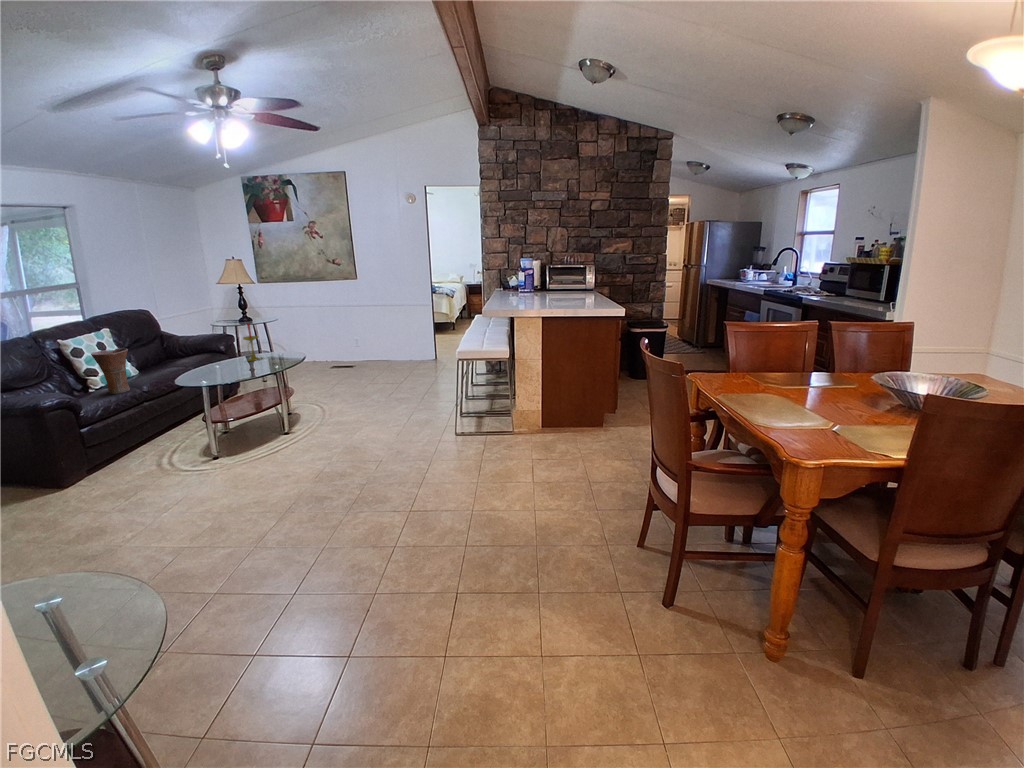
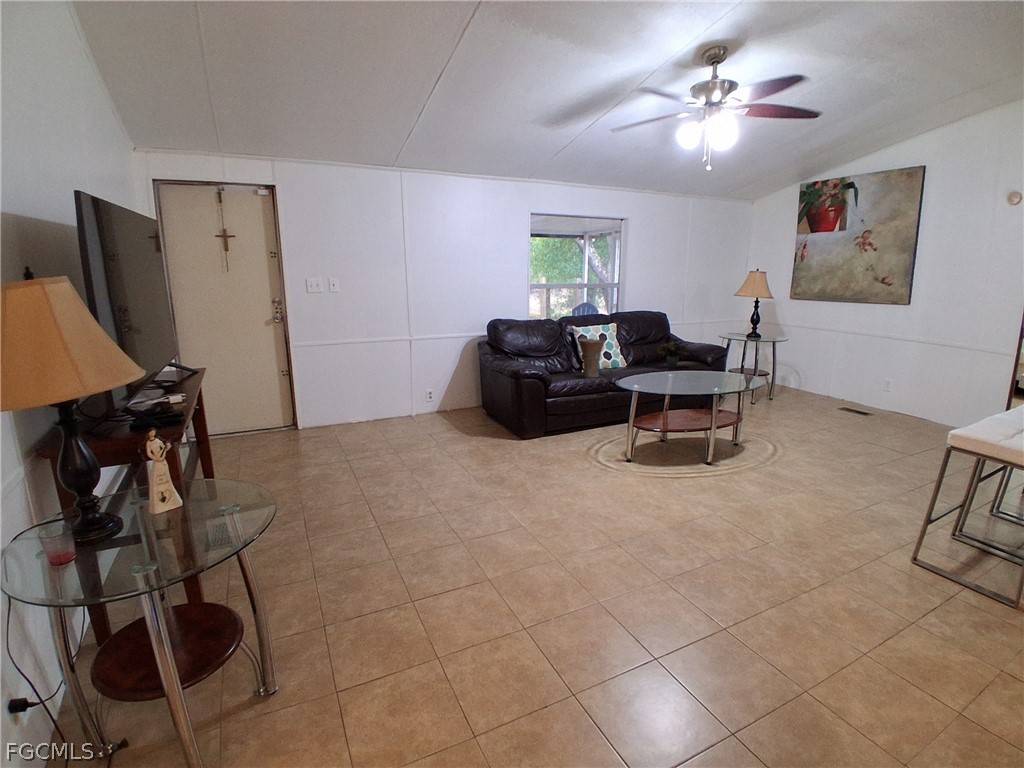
candle: present [243,324,261,361] -> none [714,335,733,377]
potted plant: none [168,336,208,364] -> present [656,342,689,368]

